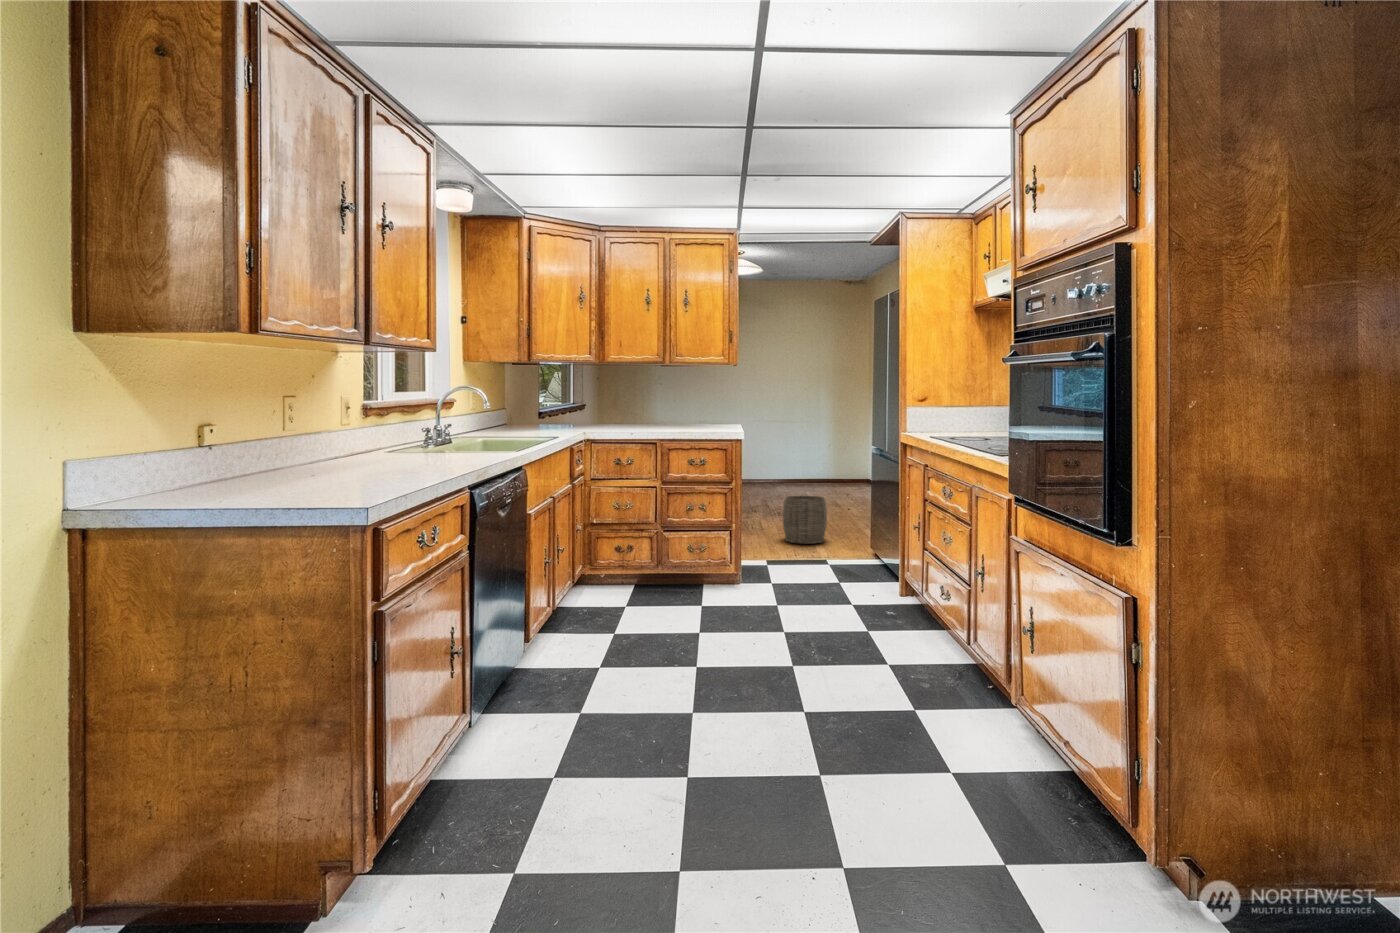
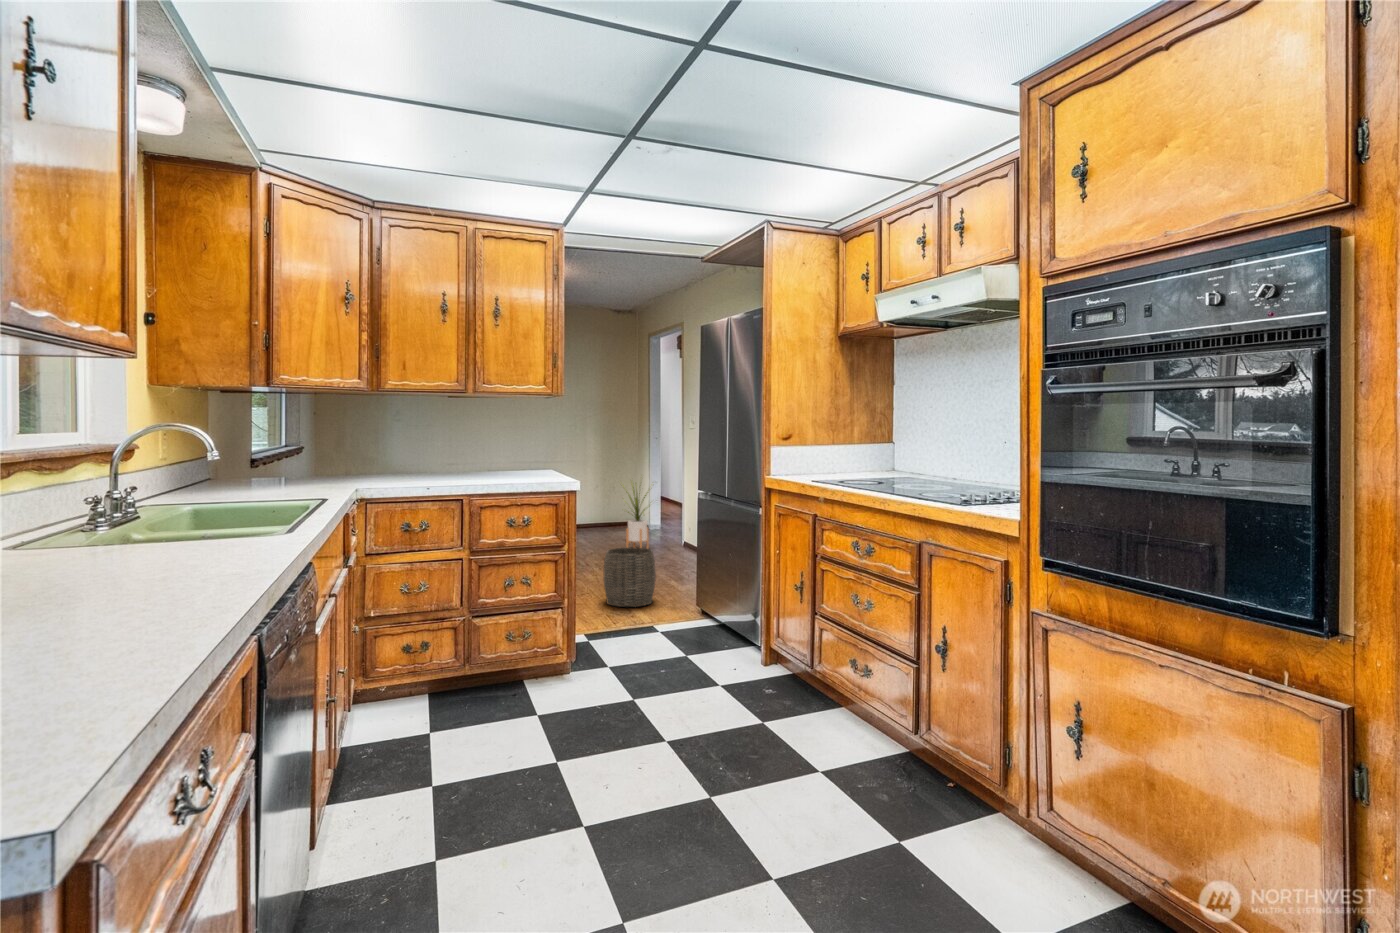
house plant: none [811,438,848,507] -> present [626,485,649,548]

